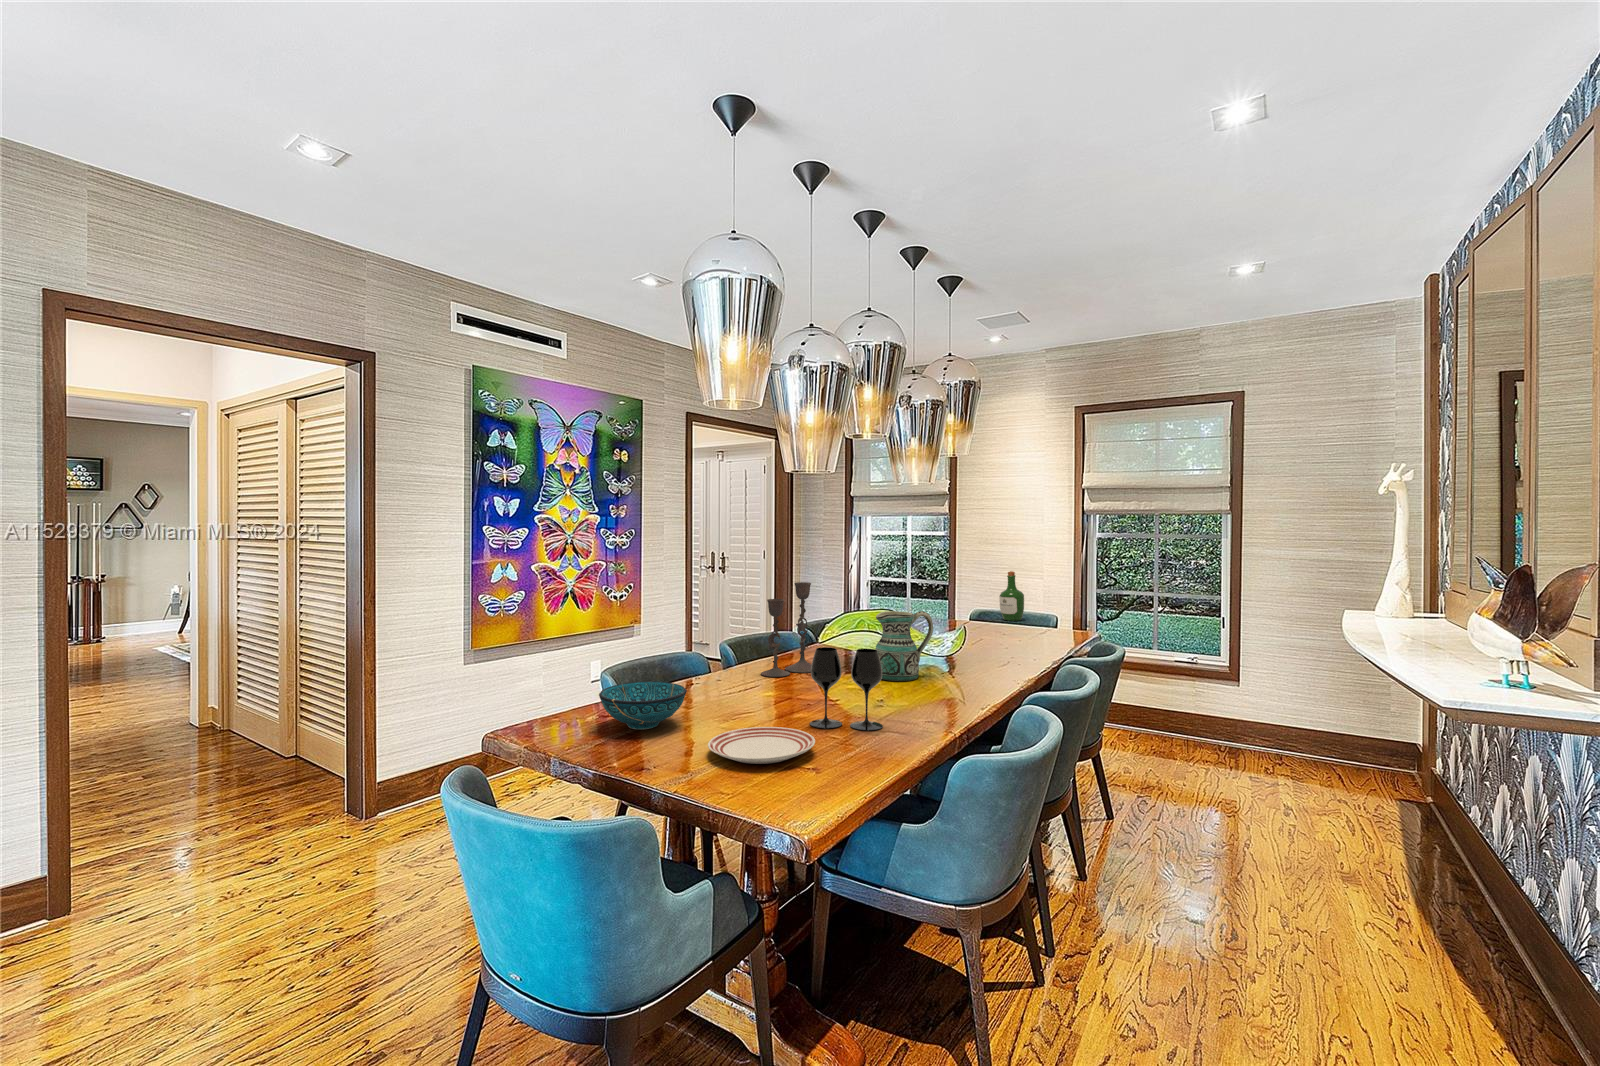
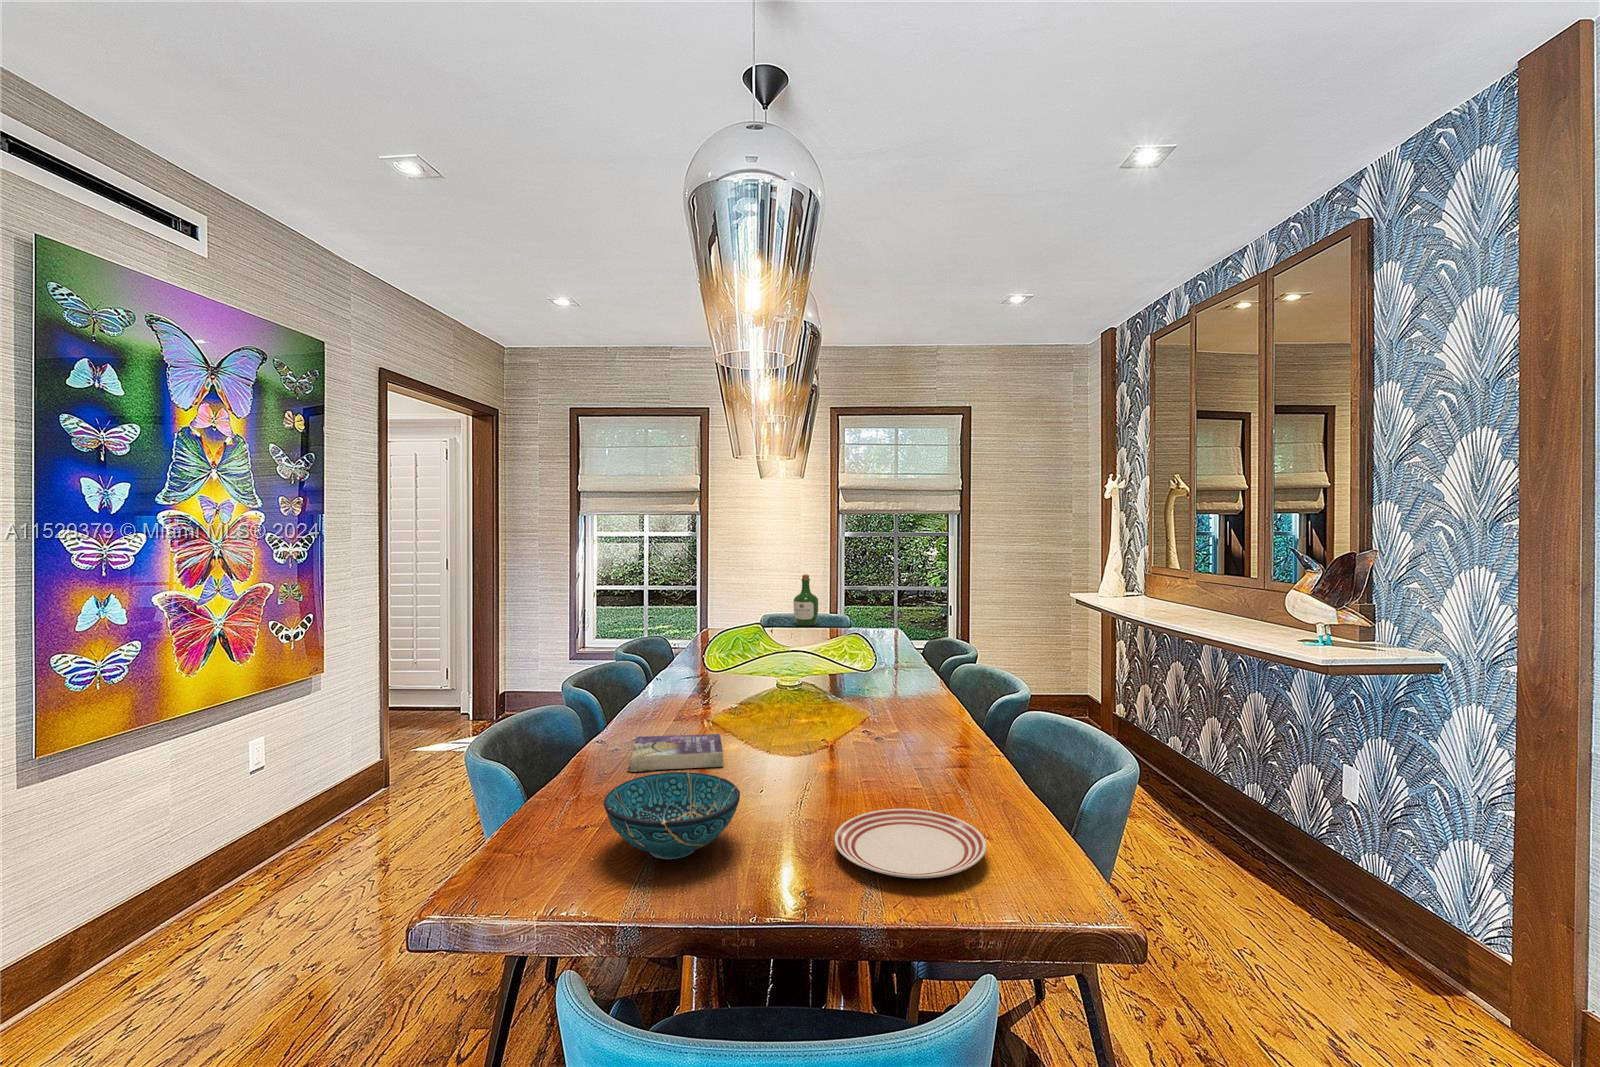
candlestick: present [761,582,812,677] -> none [676,603,737,732]
ceramic pitcher: present [876,611,933,681] -> none [808,629,866,715]
wine glass: present [810,647,883,731] -> none [870,686,956,798]
book: none [689,672,771,696] -> present [627,734,723,772]

